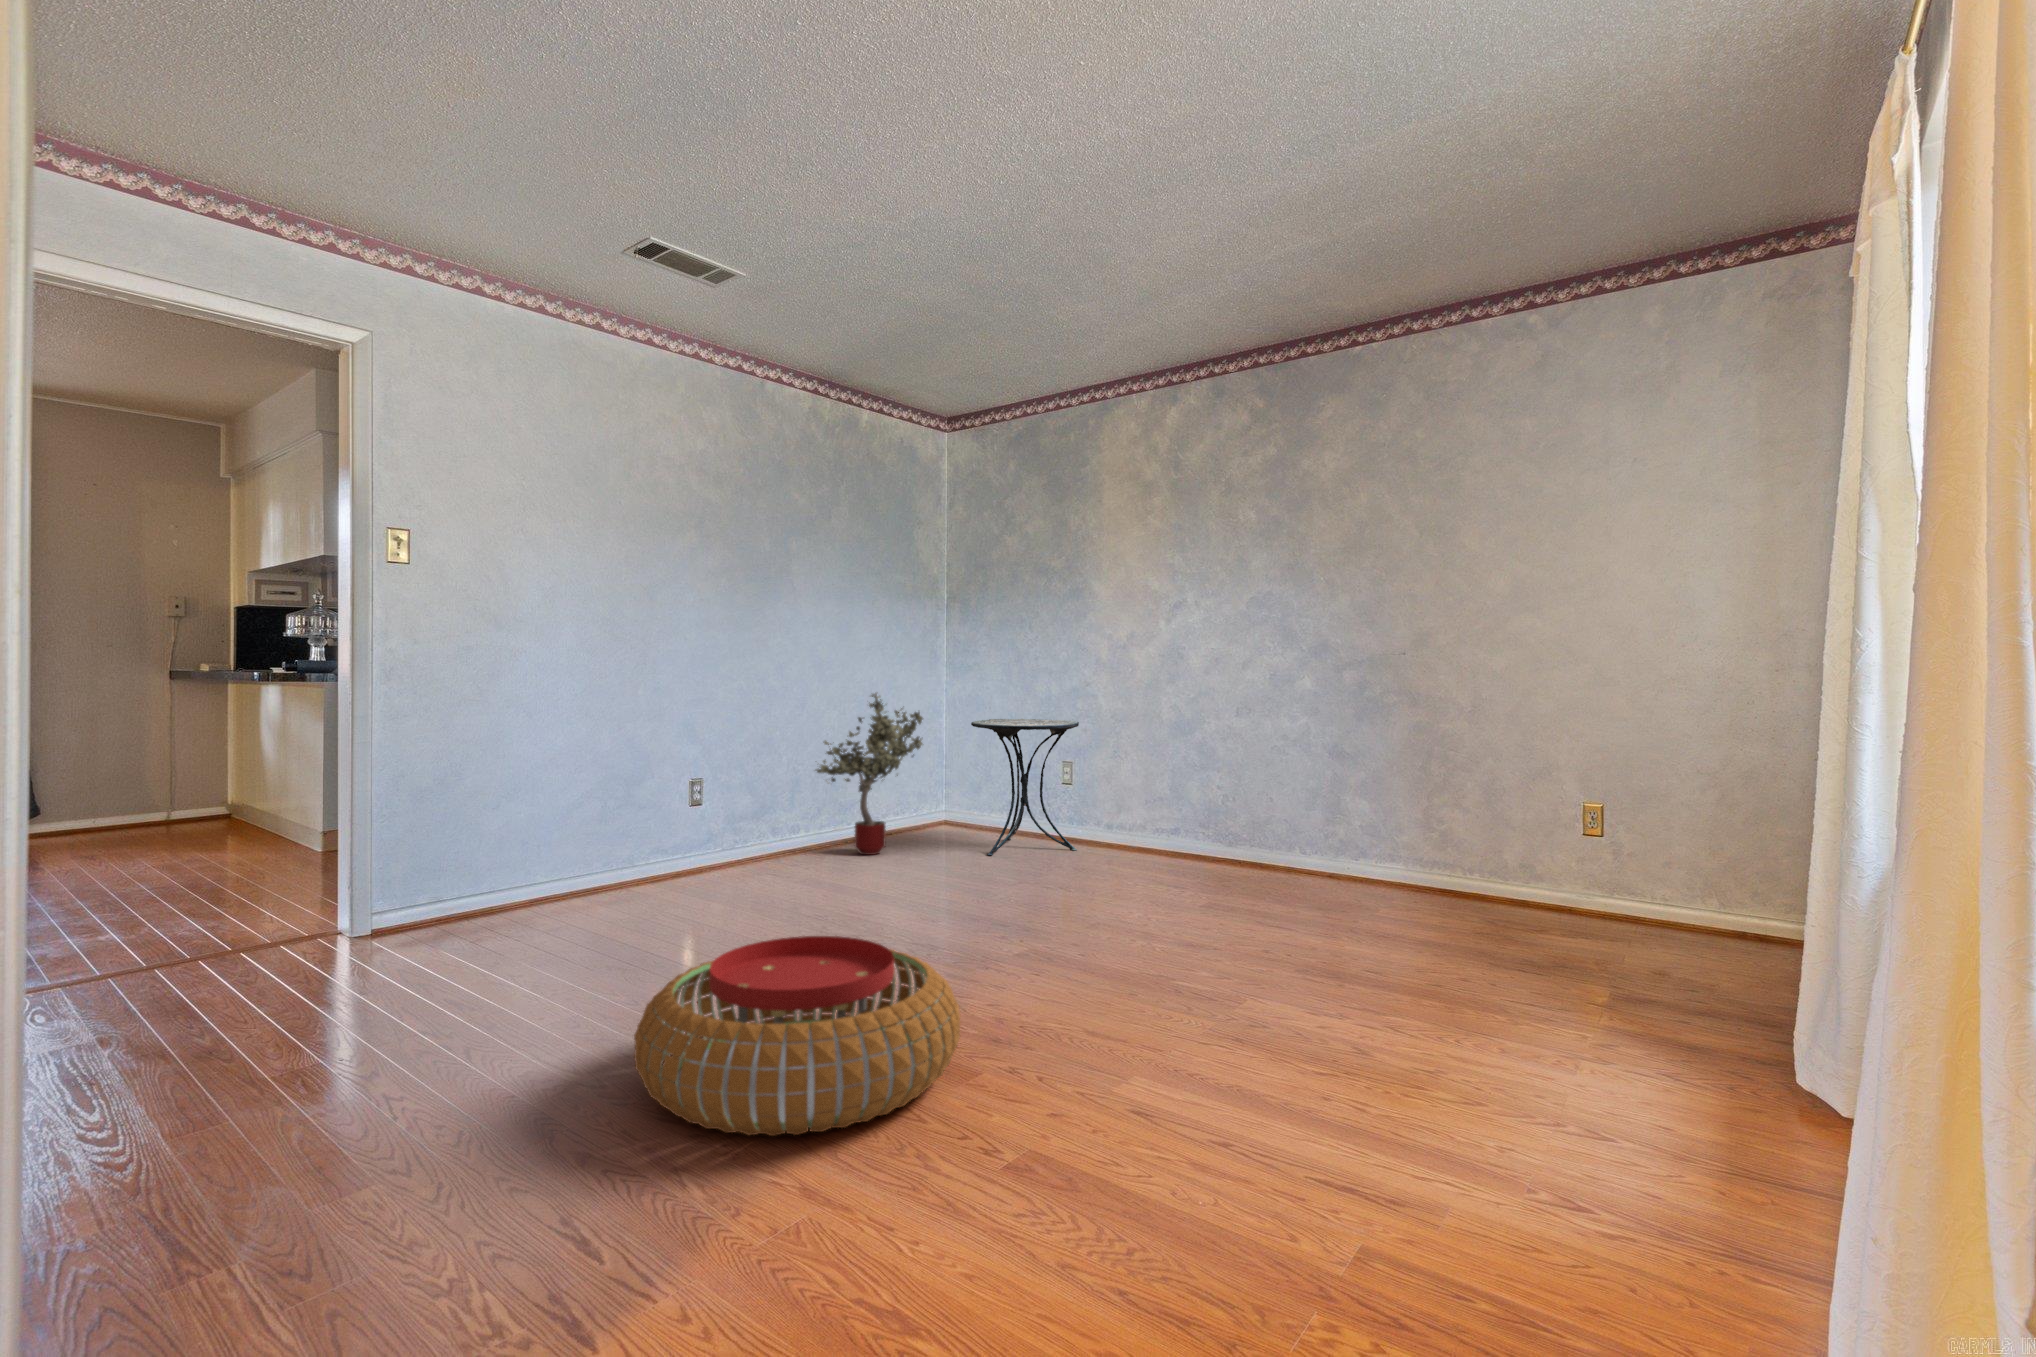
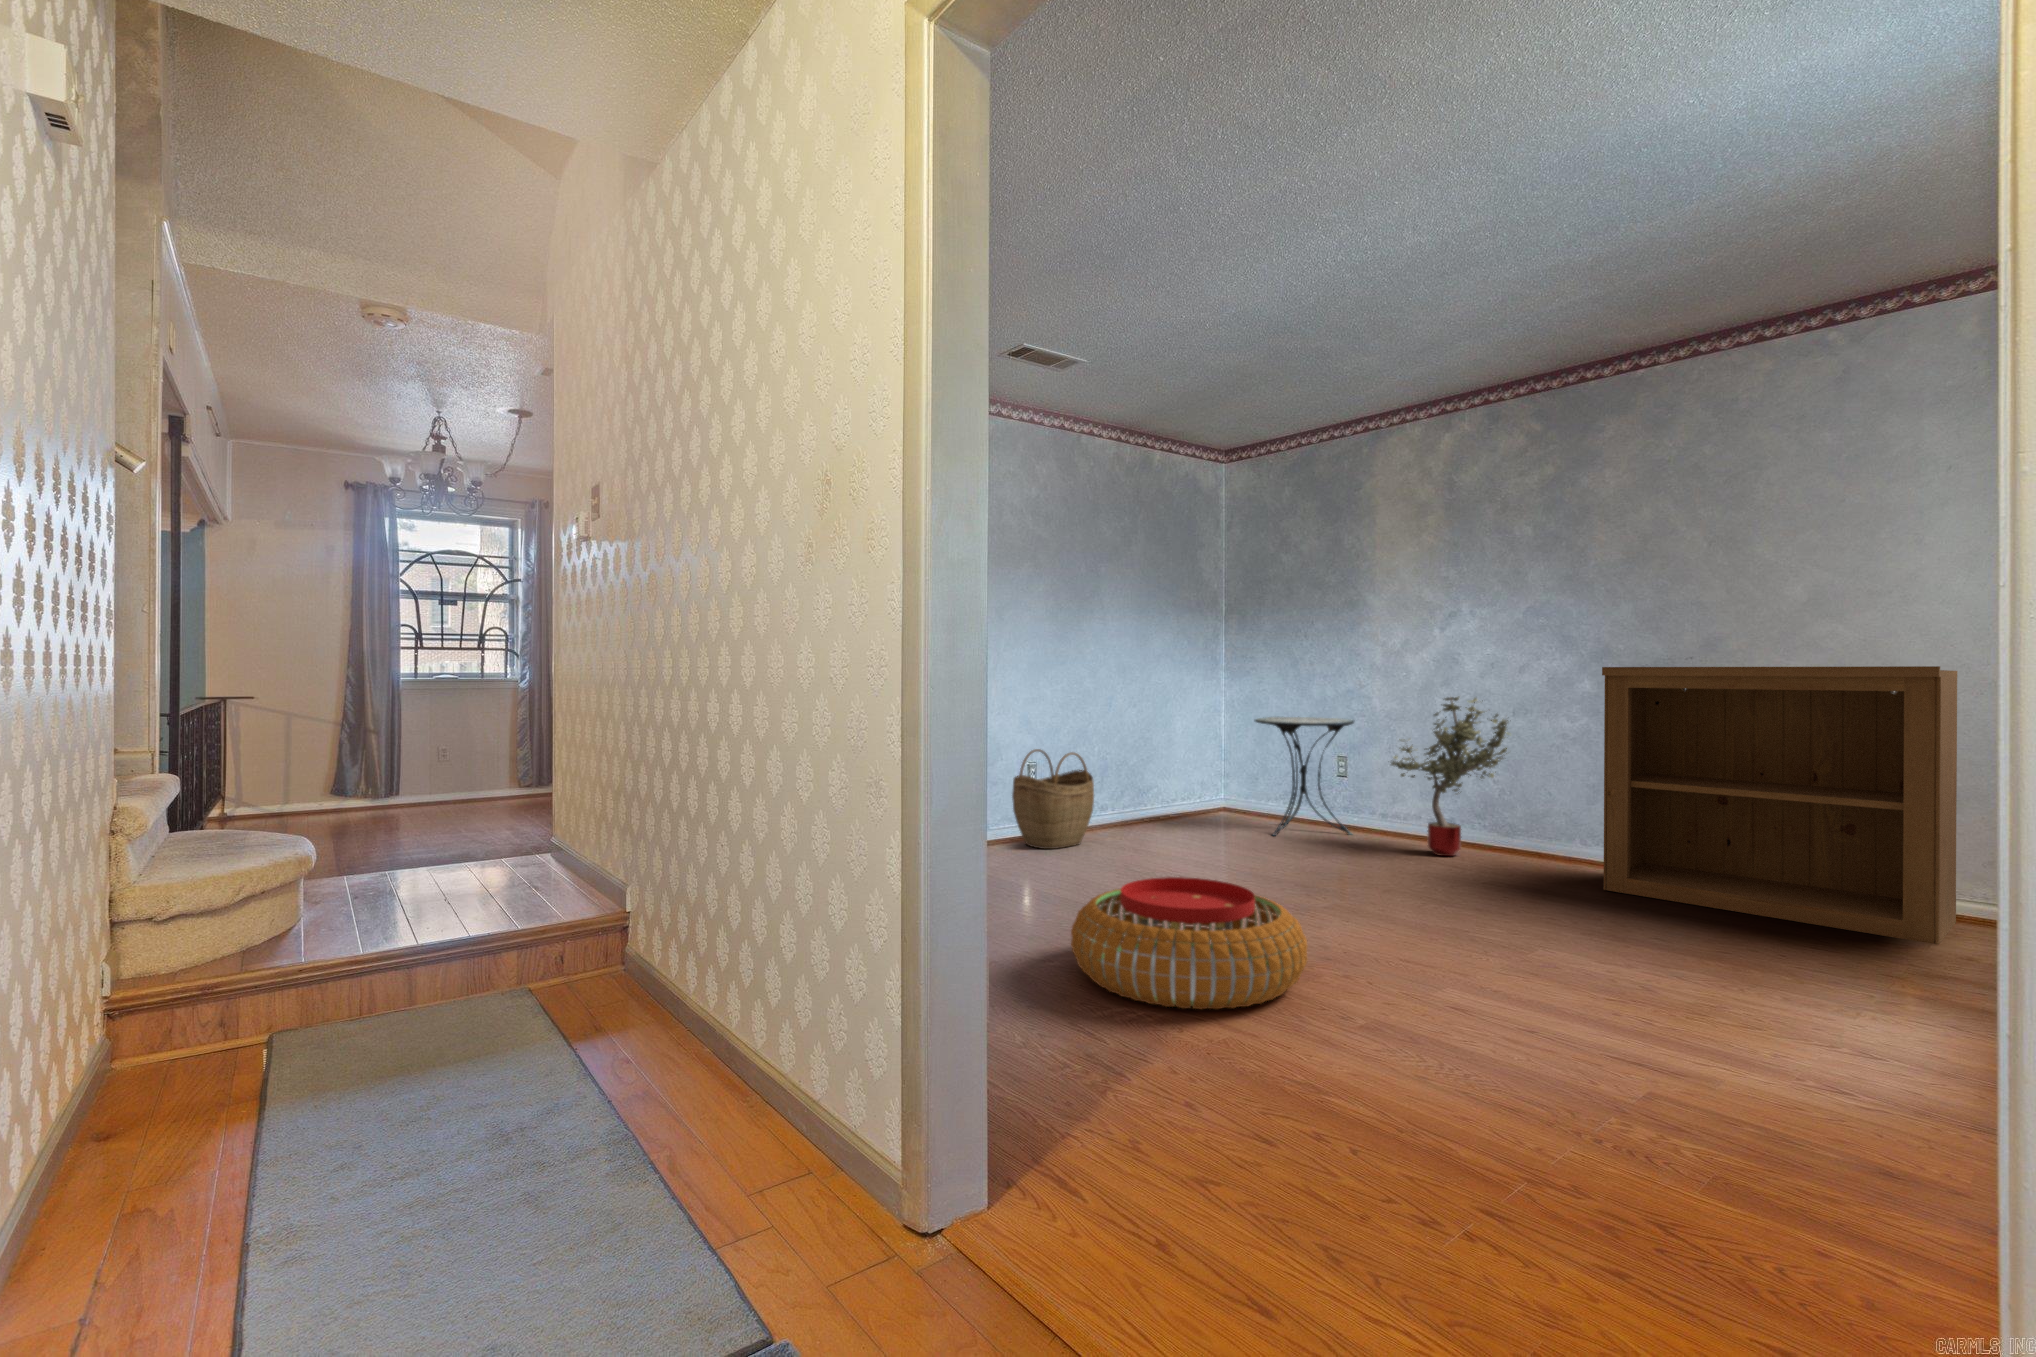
bookshelf: none [1320,661,1641,953] -> present [1602,666,1957,944]
potted tree: present [816,693,923,855] -> present [1391,697,1509,856]
woven basket: none [665,762,773,886] -> present [1012,749,1094,849]

